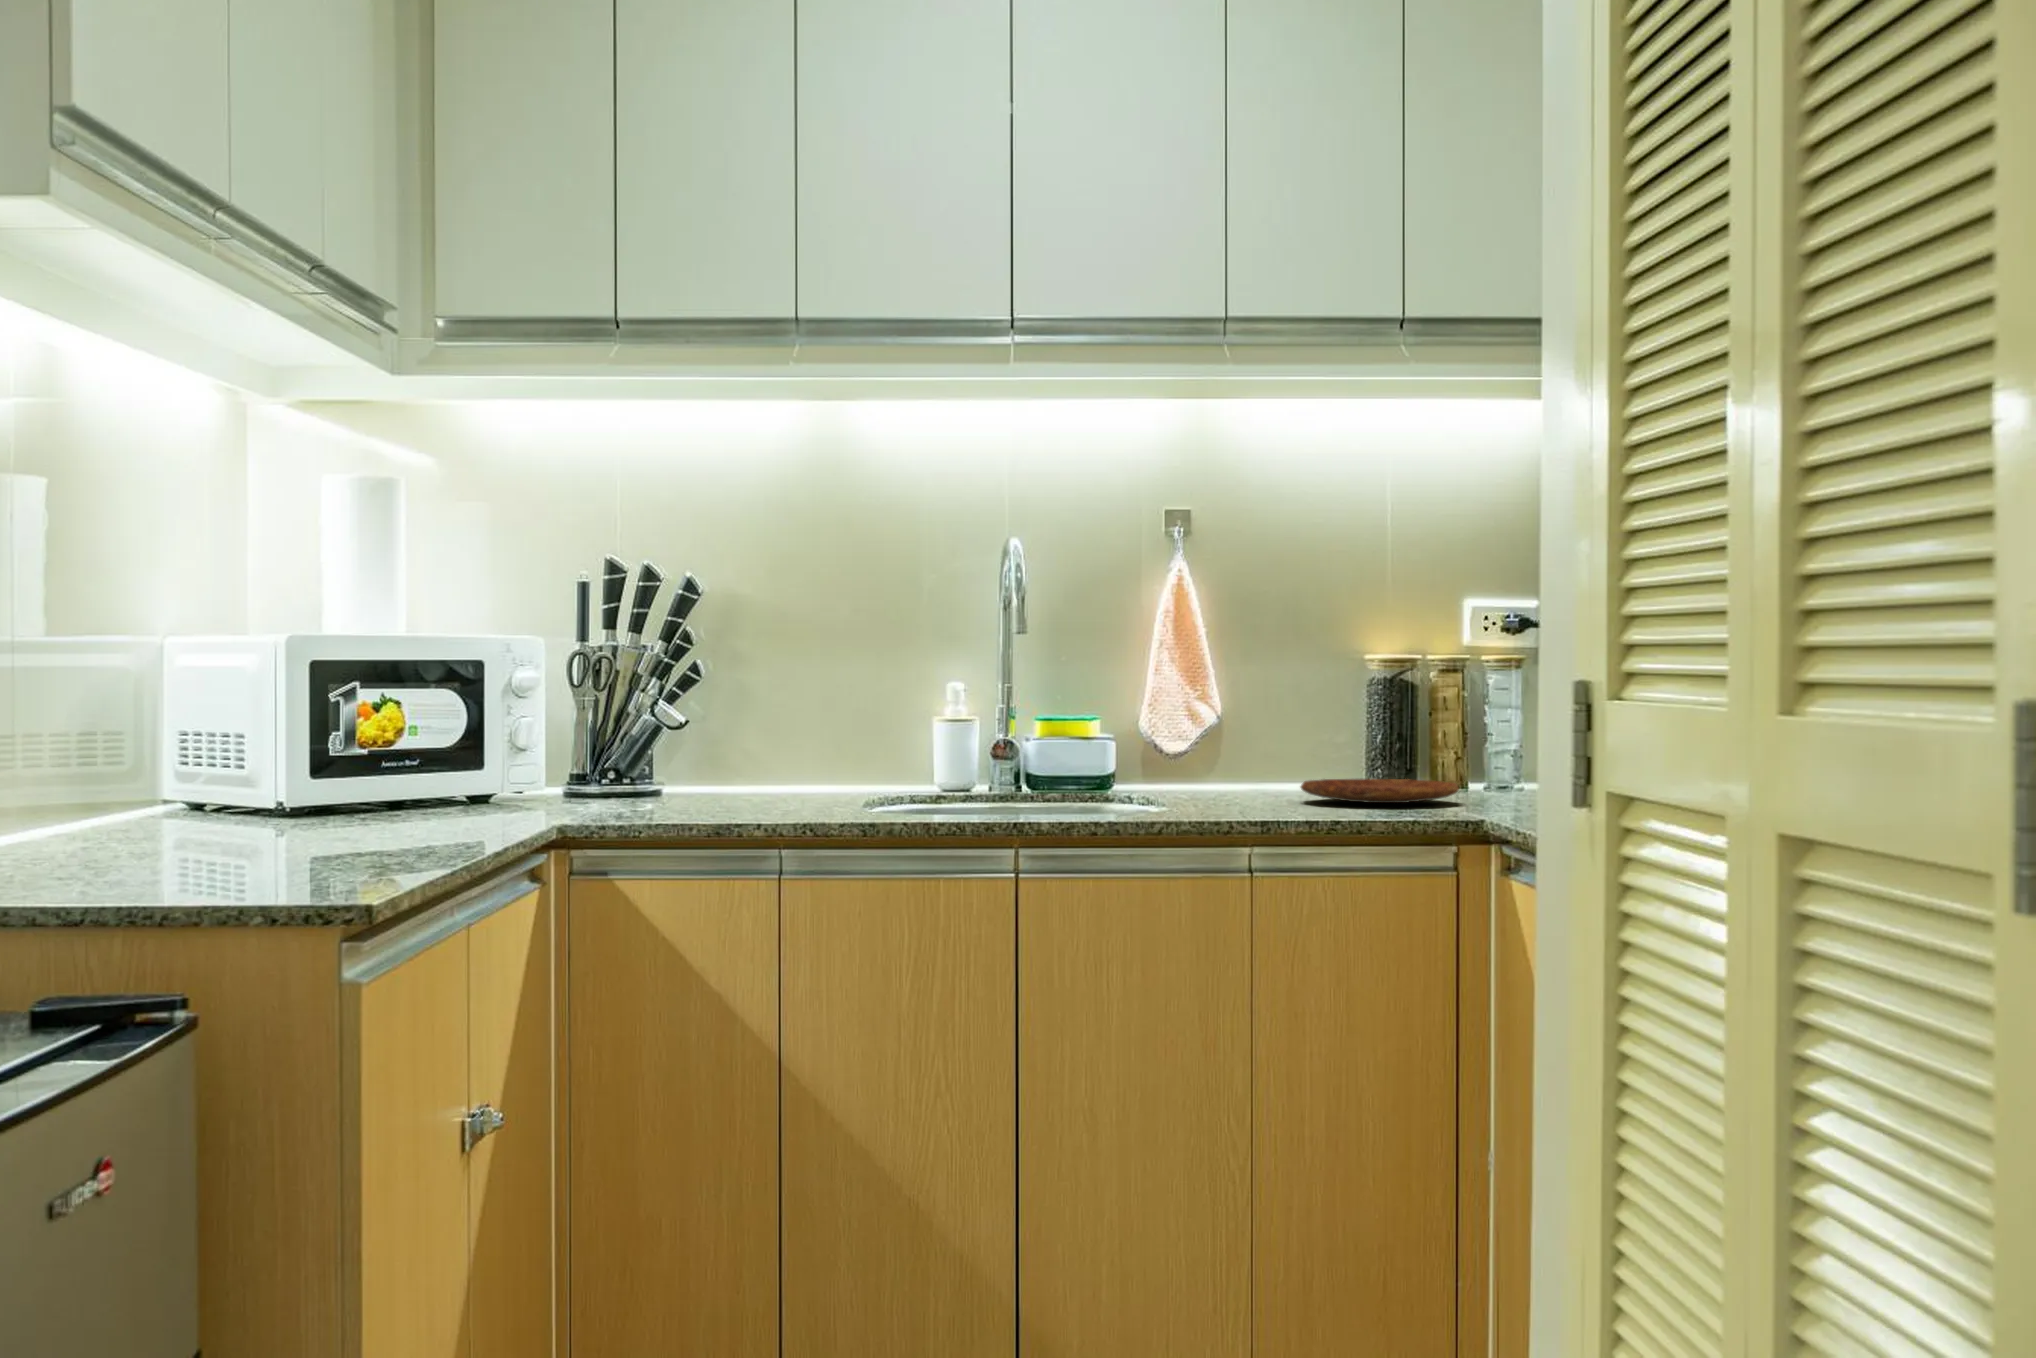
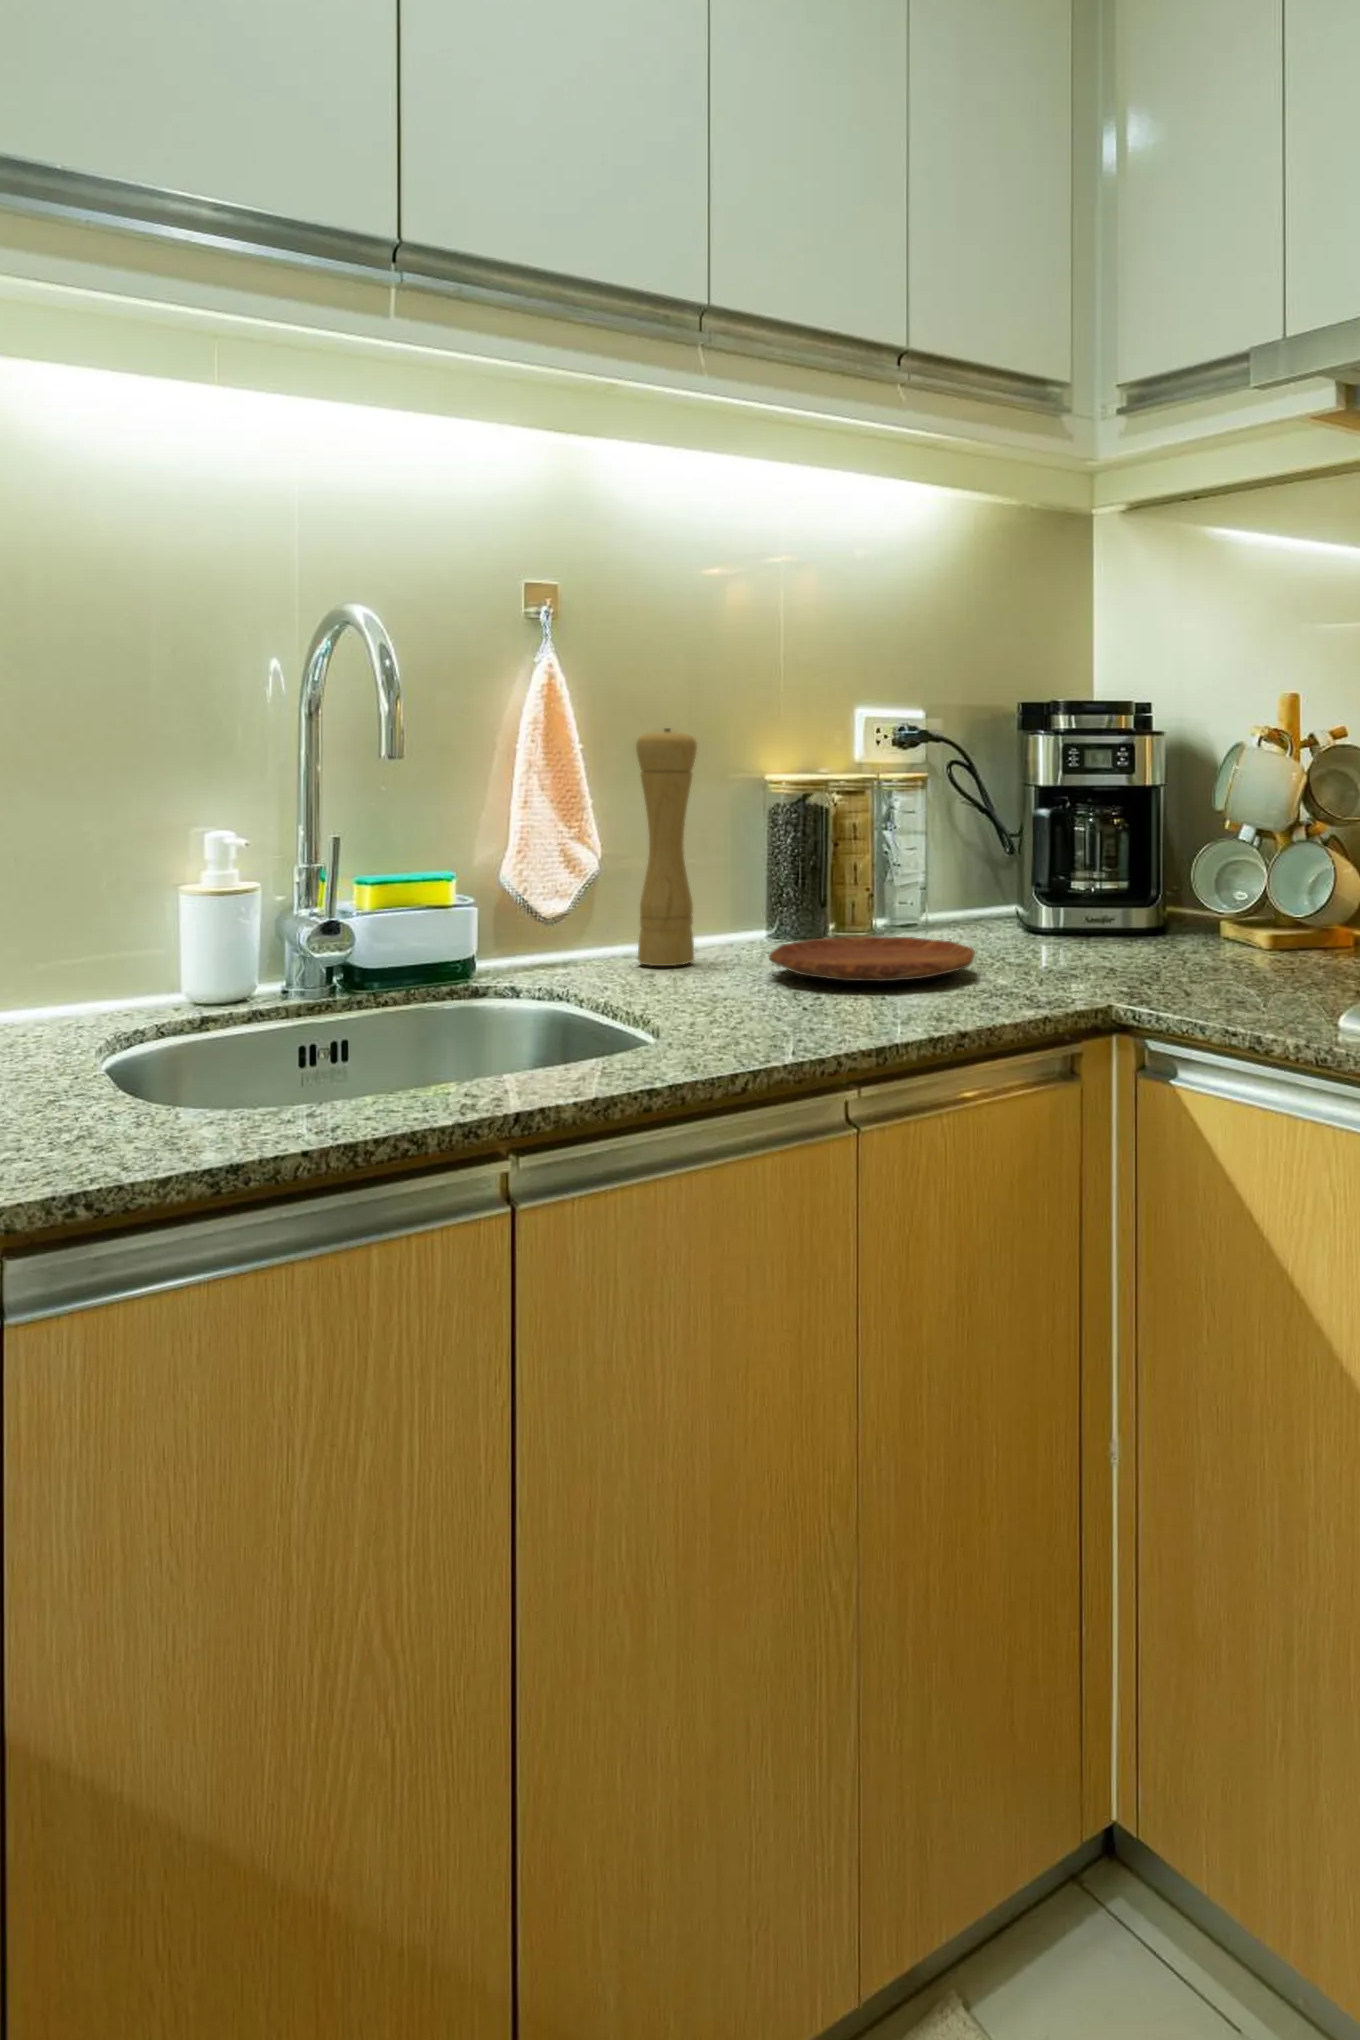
pepper mill: none [1237,616,1282,793] -> present [636,728,697,966]

